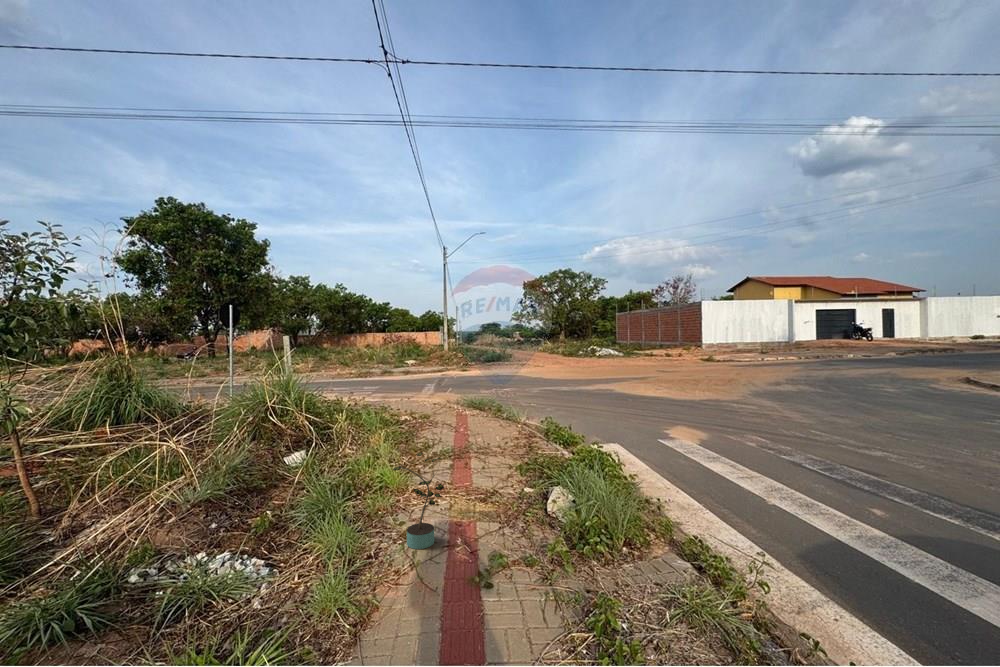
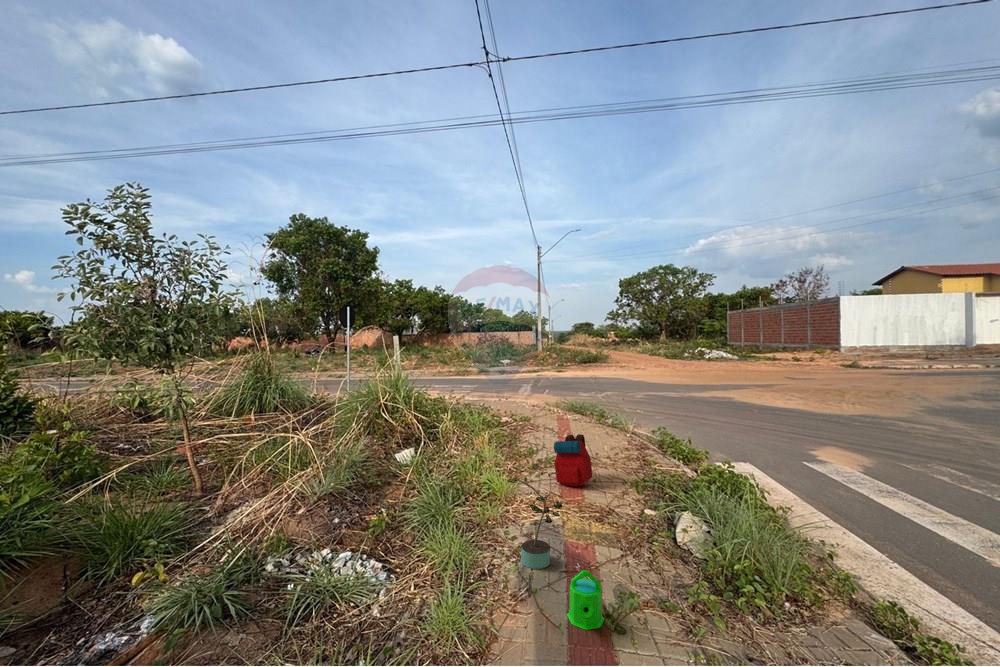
backpack: none [445,425,482,475] -> present [554,434,593,487]
watering can: none [445,541,479,593] -> present [567,570,605,630]

